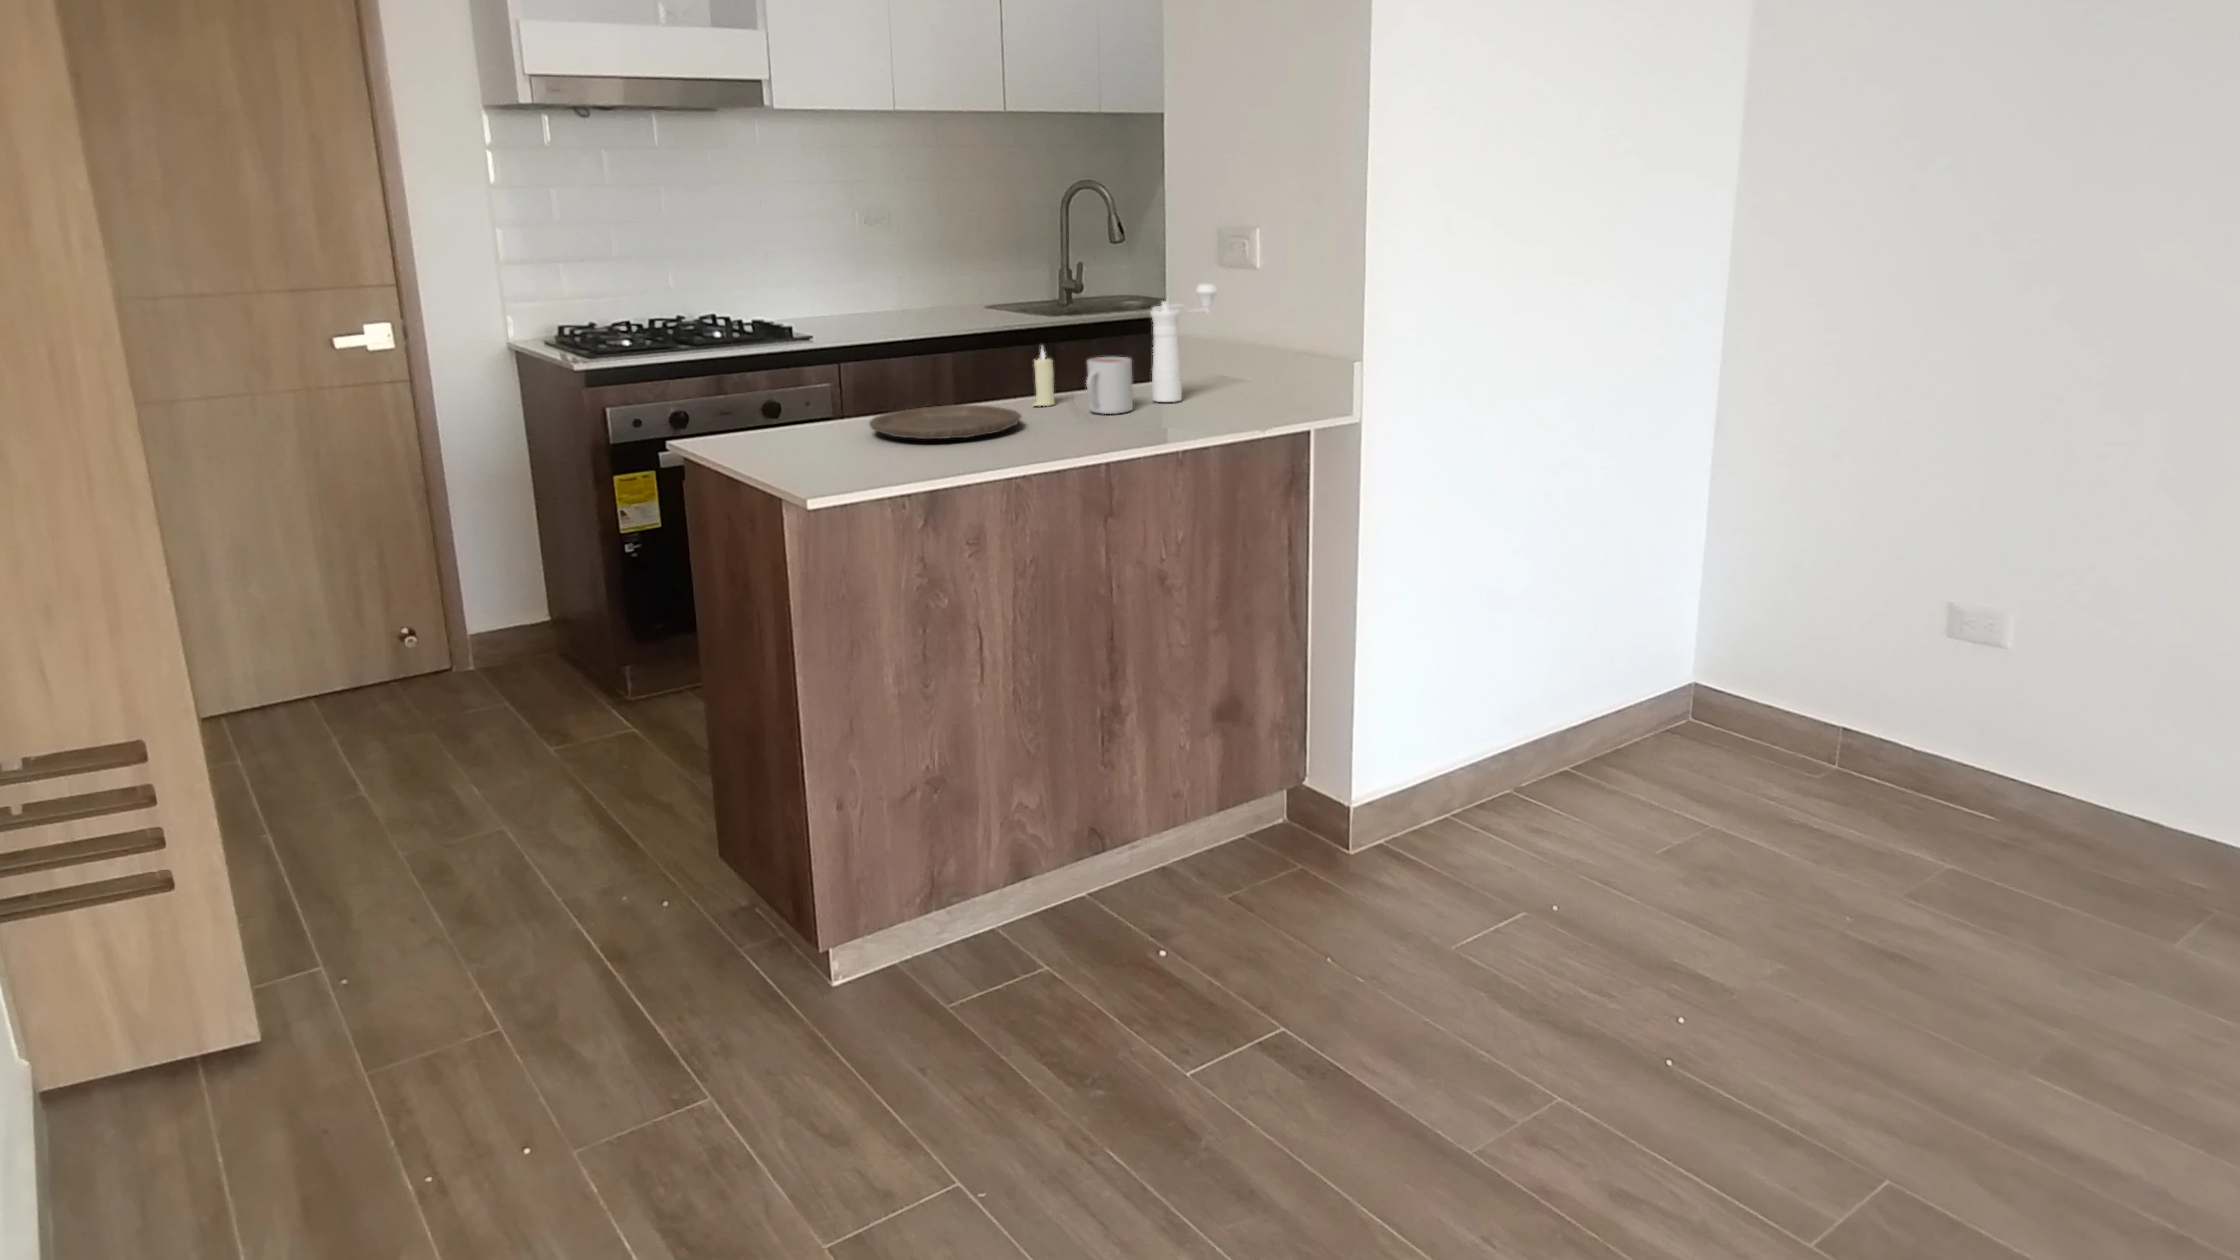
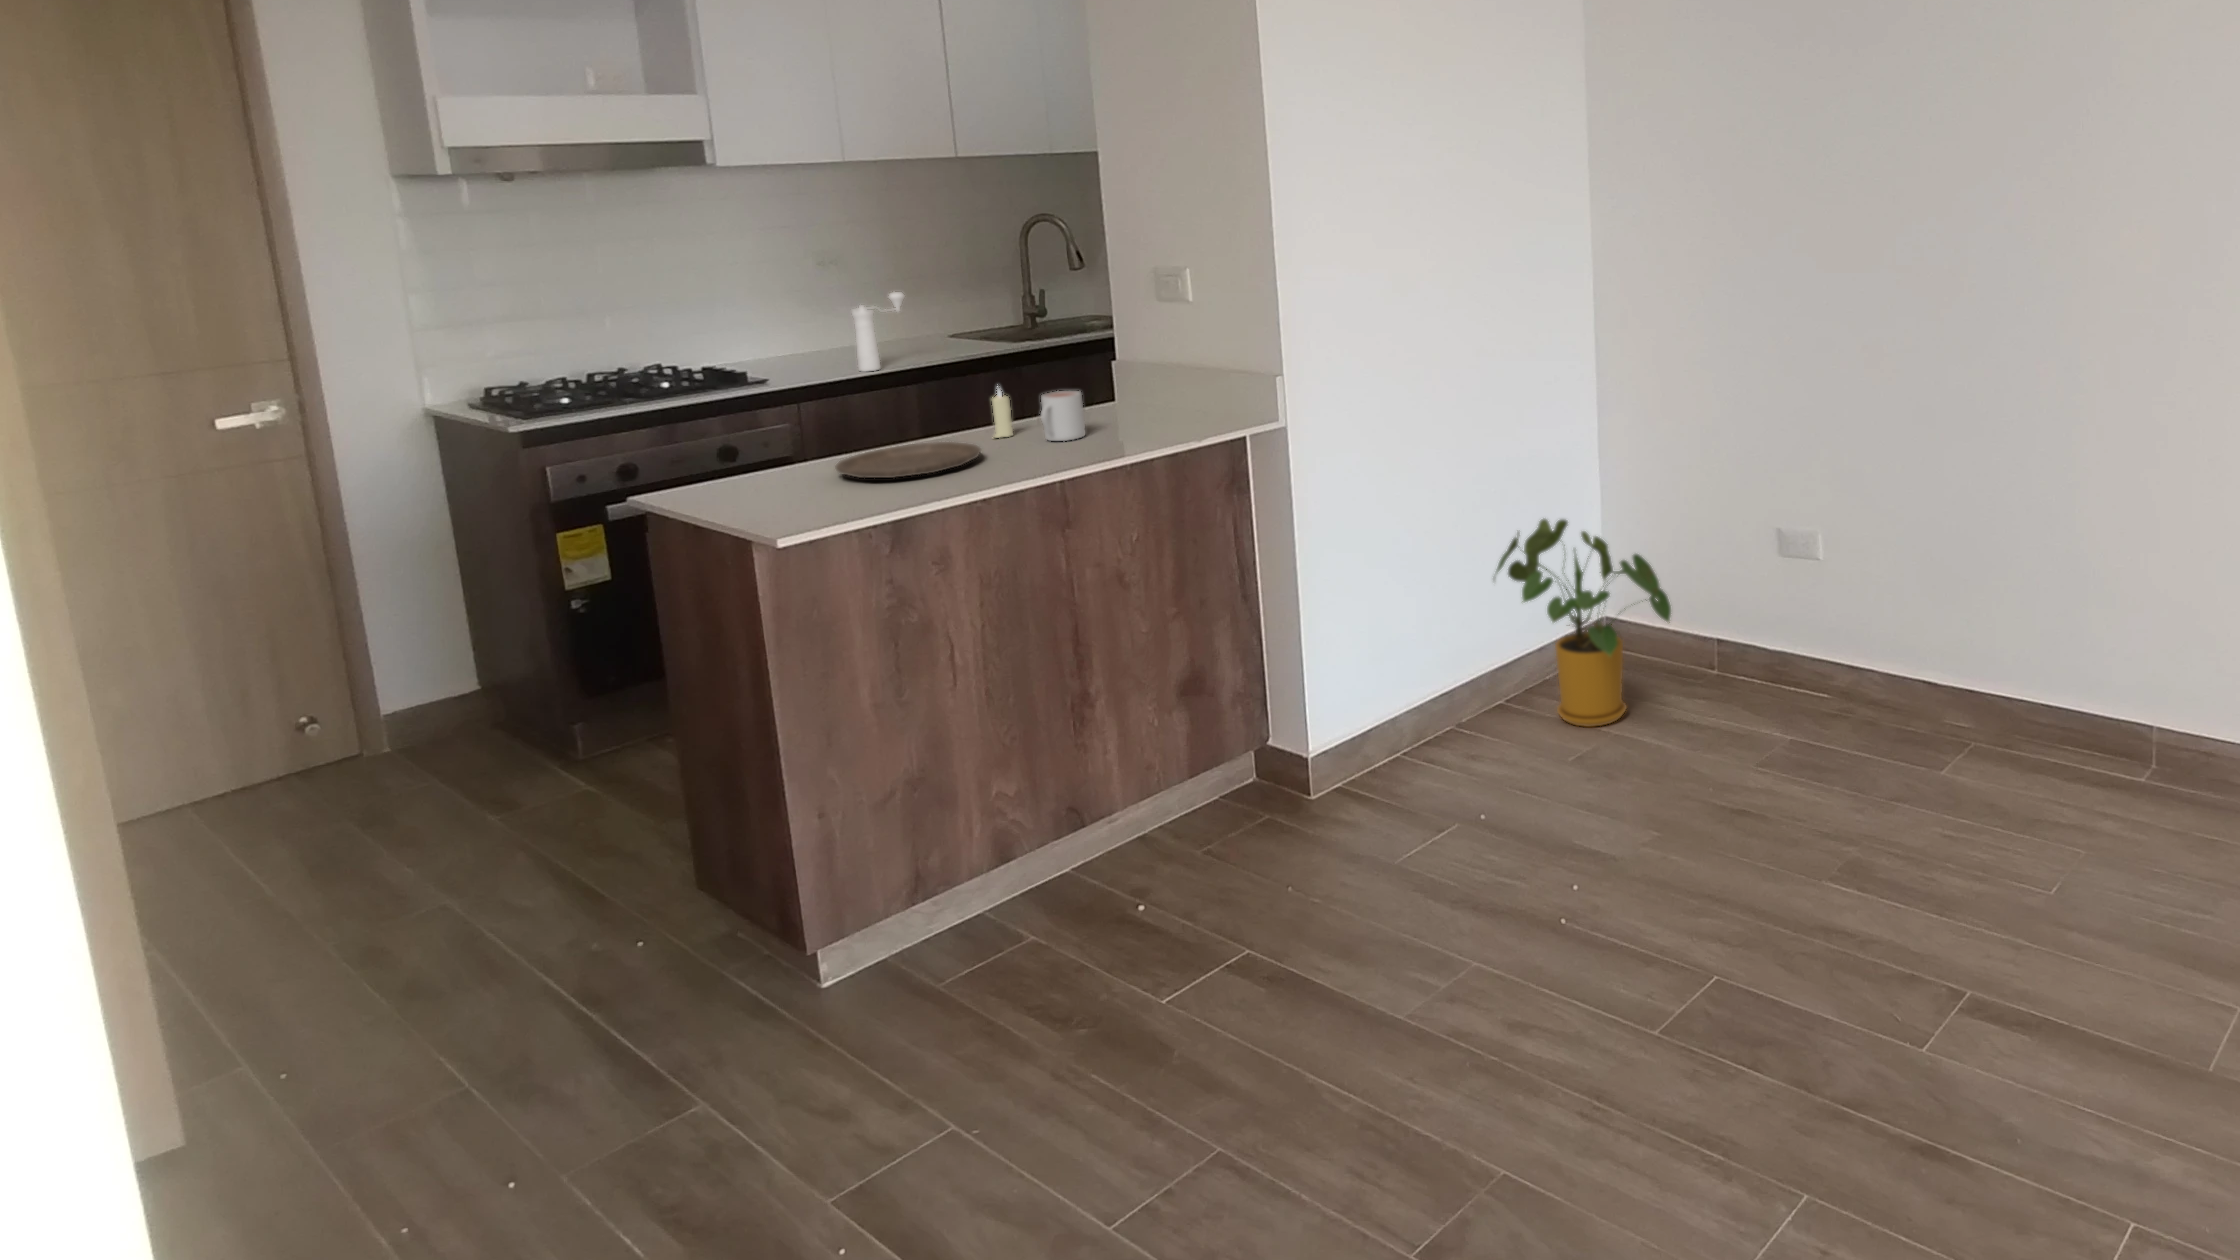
pepper mill: present [1150,284,1218,402] -> present [852,292,904,371]
house plant: none [1577,554,1806,810] -> present [1496,519,1671,727]

